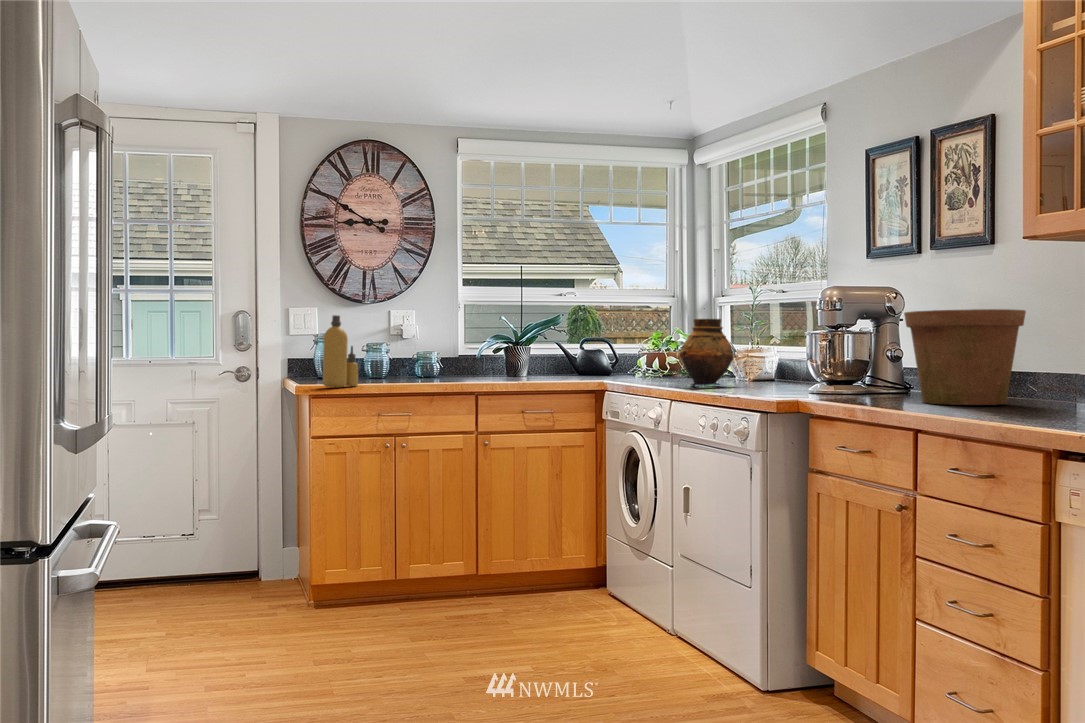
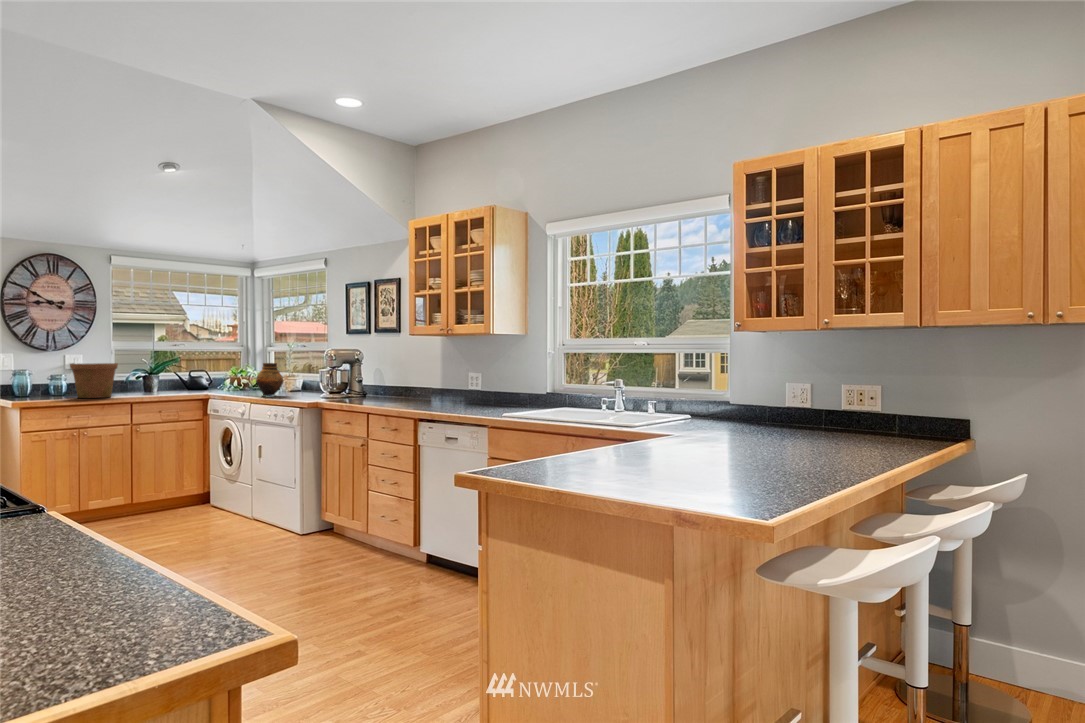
flower pot: present [904,309,1026,405] -> present [70,363,118,398]
bottle: present [323,315,358,387] -> none [36,361,58,403]

